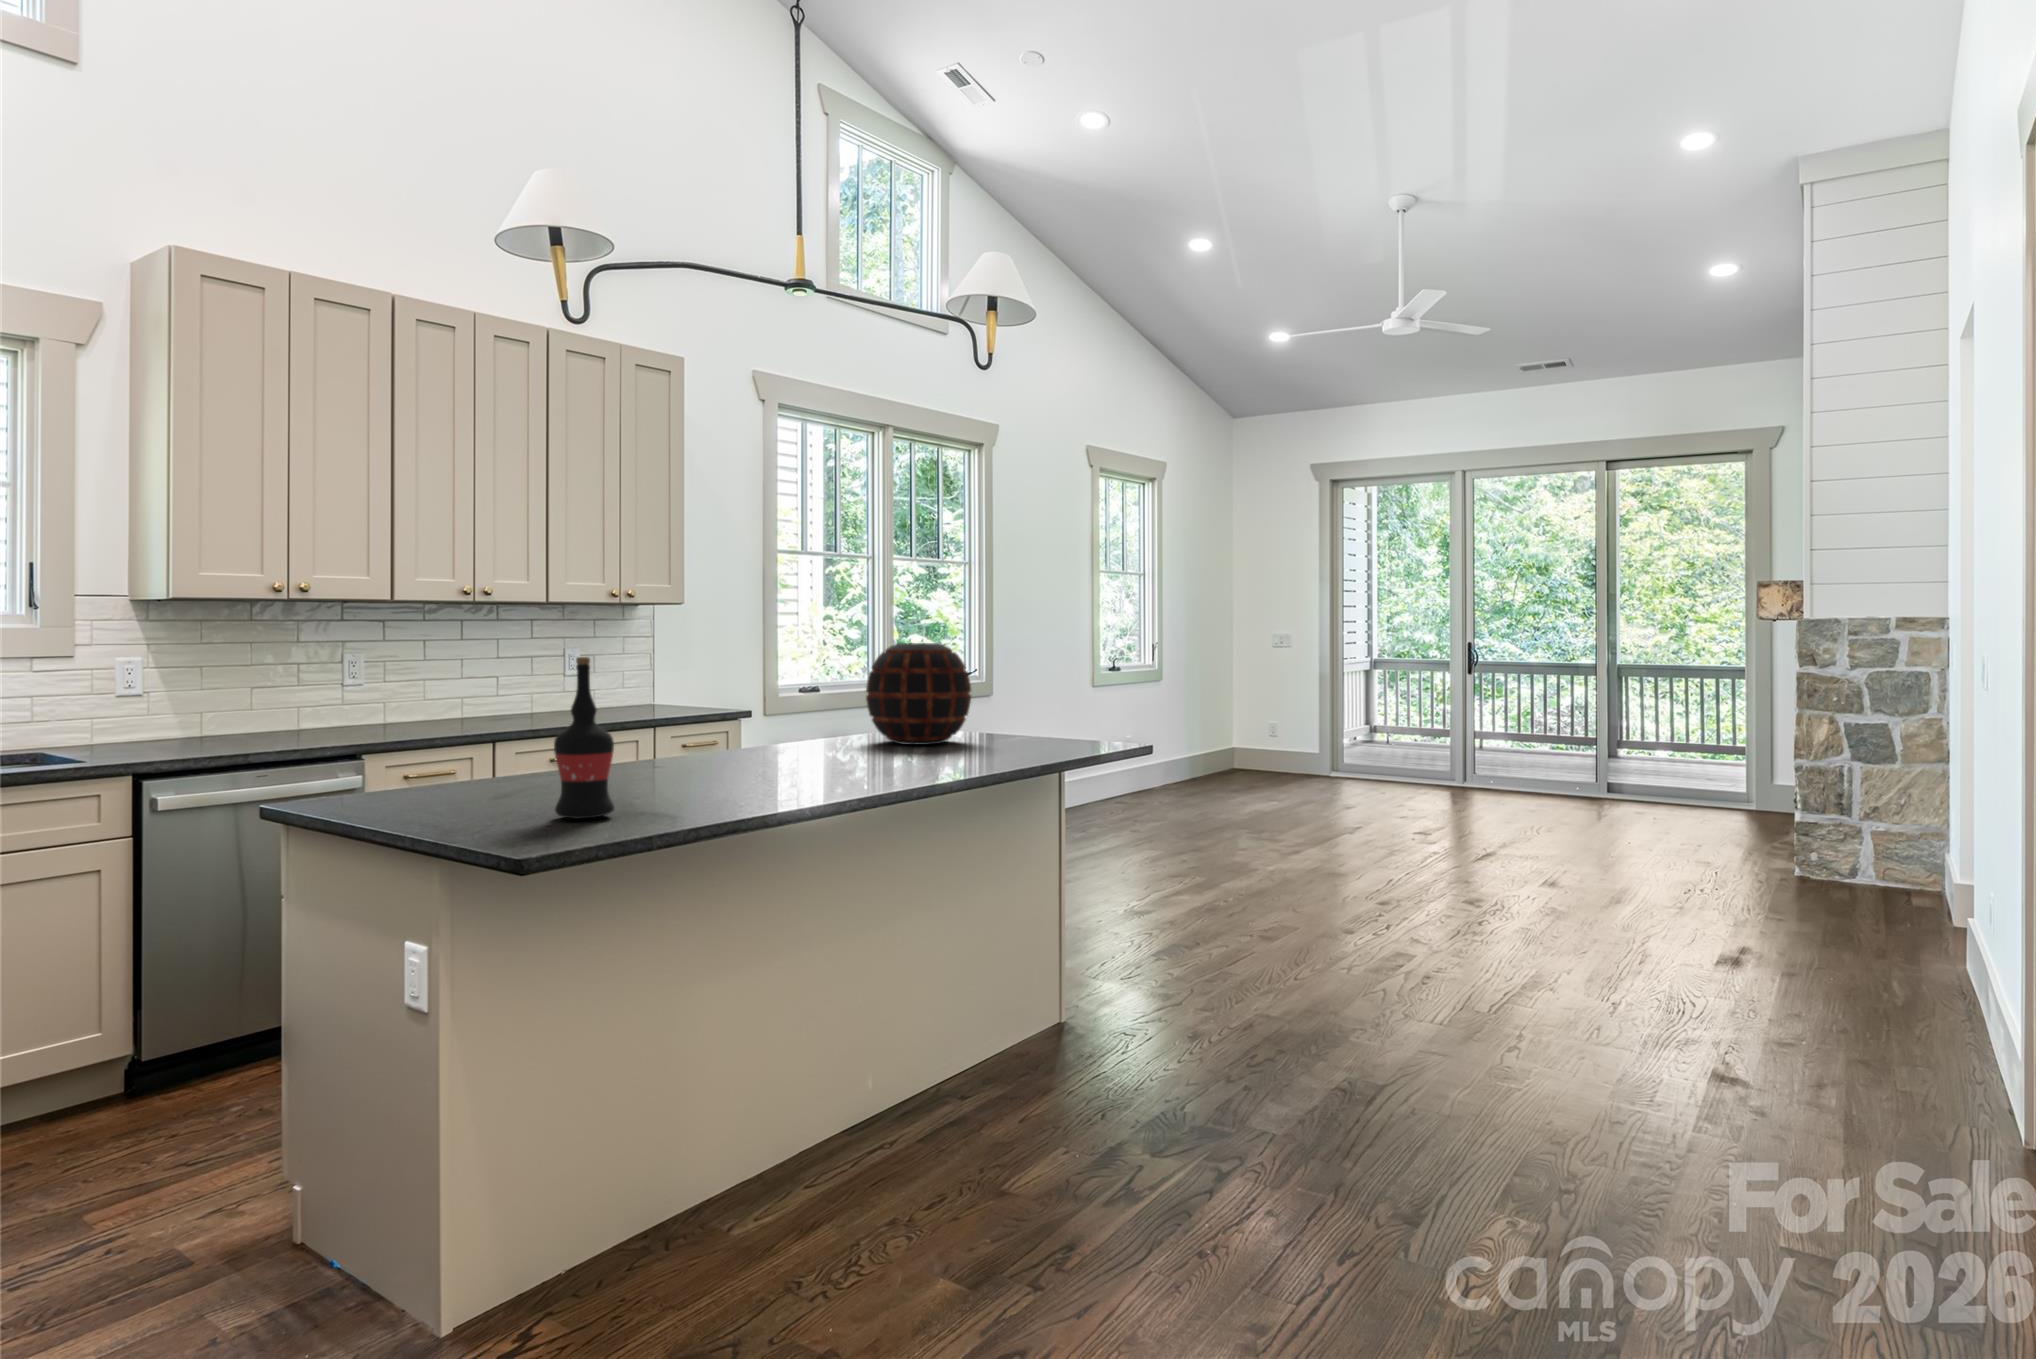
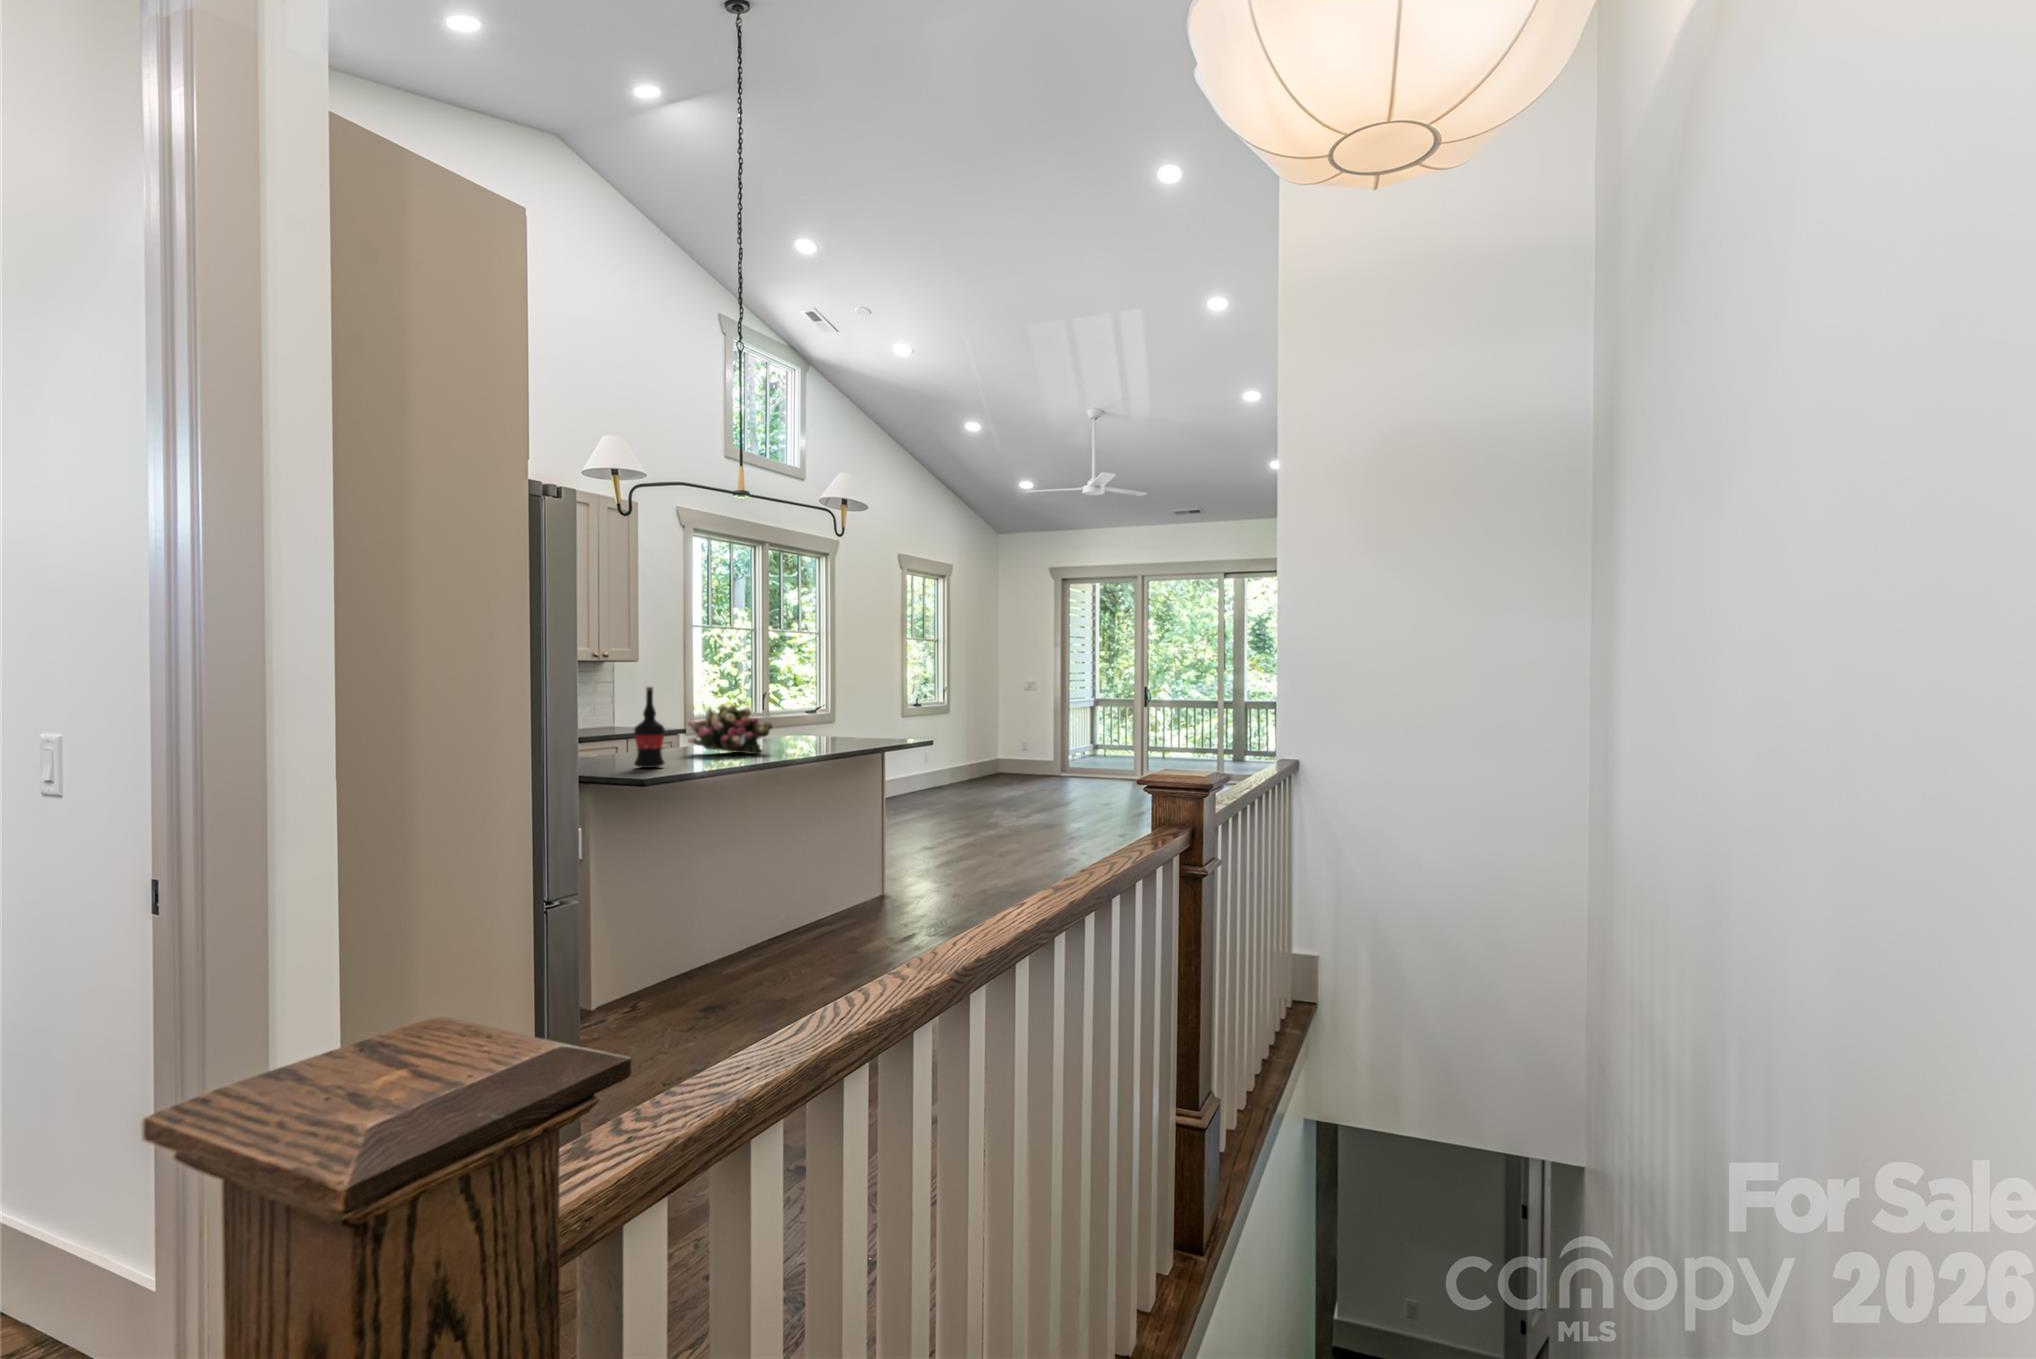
decorative vase: present [866,643,971,745] -> none [772,683,835,742]
flower arrangement: none [689,684,848,779] -> present [688,704,772,754]

